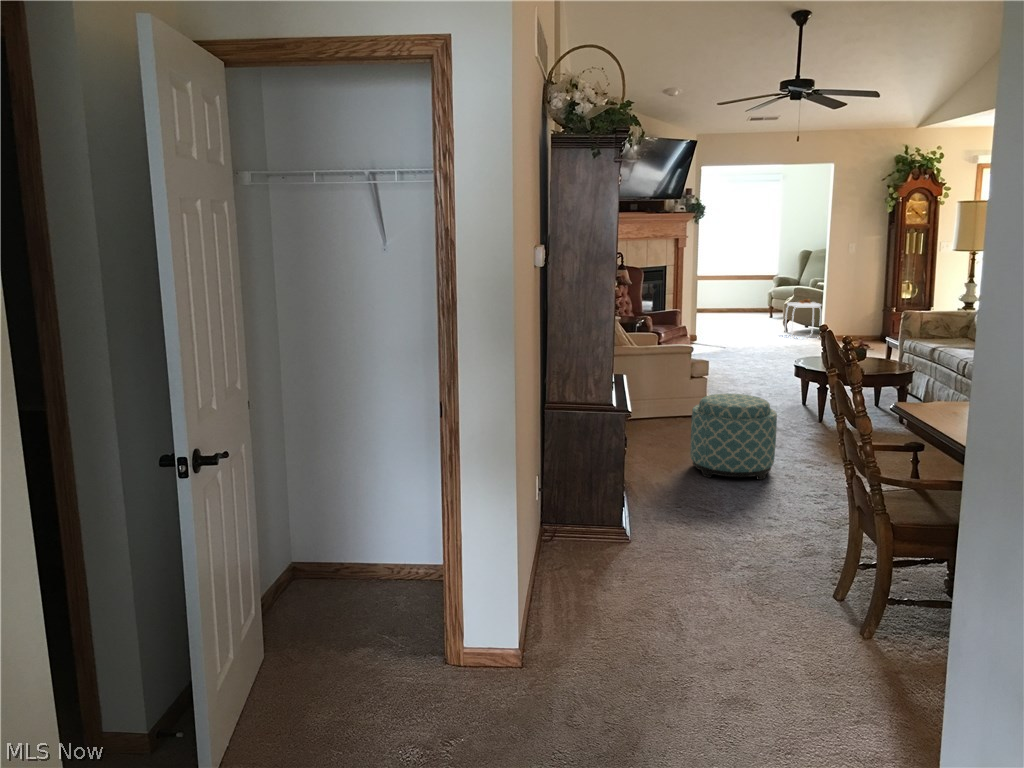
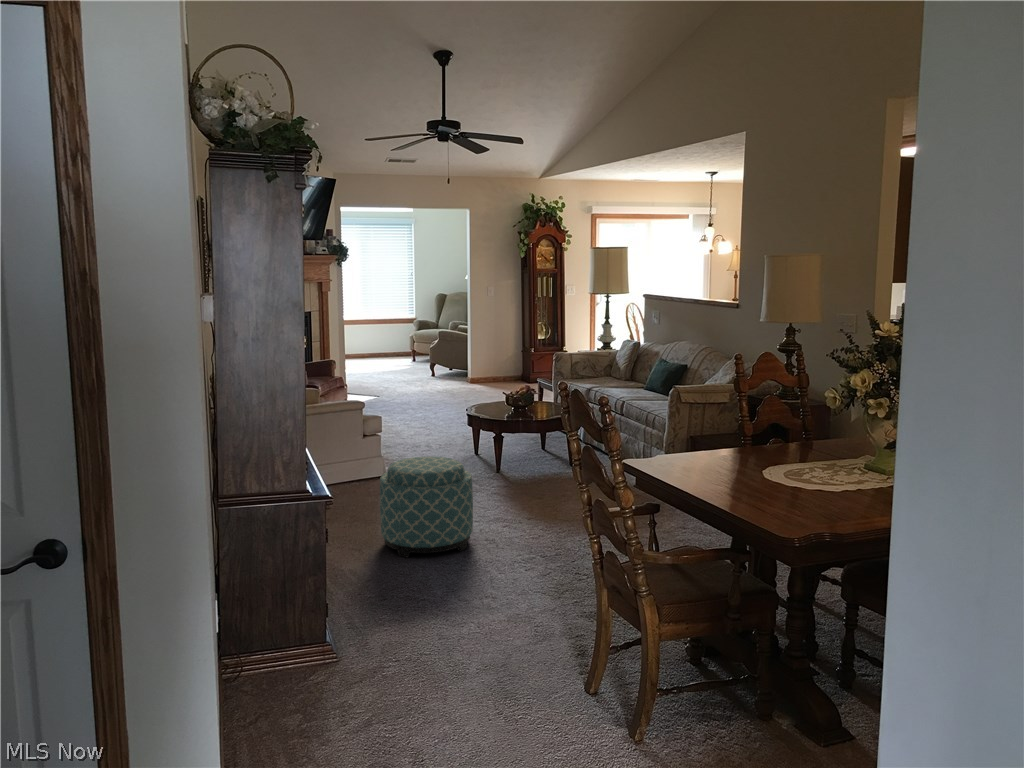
side table: present [785,299,821,339] -> none [434,342,469,385]

